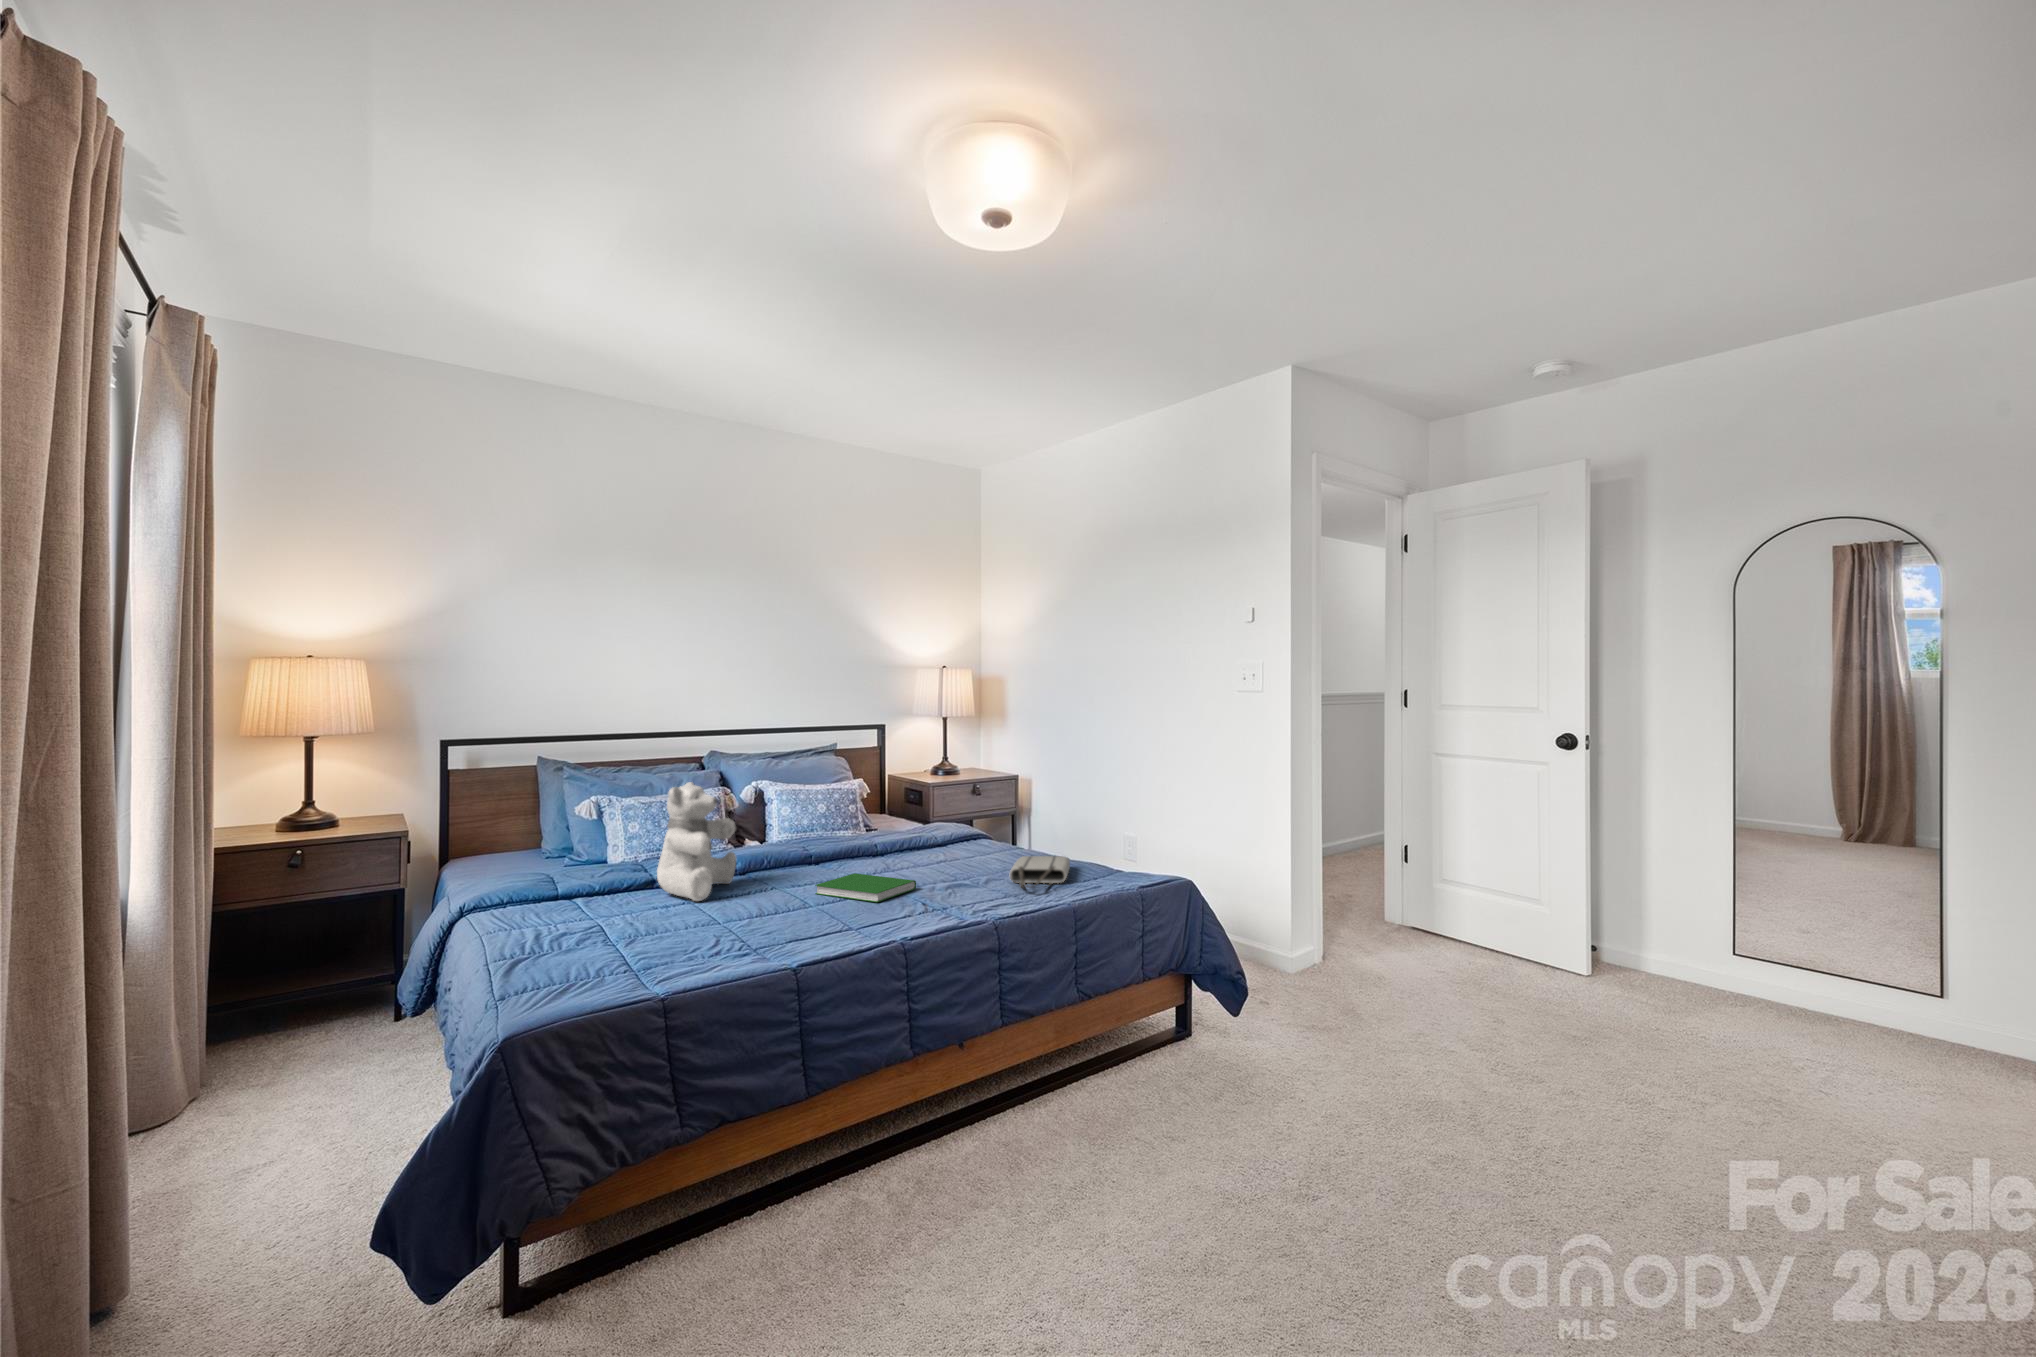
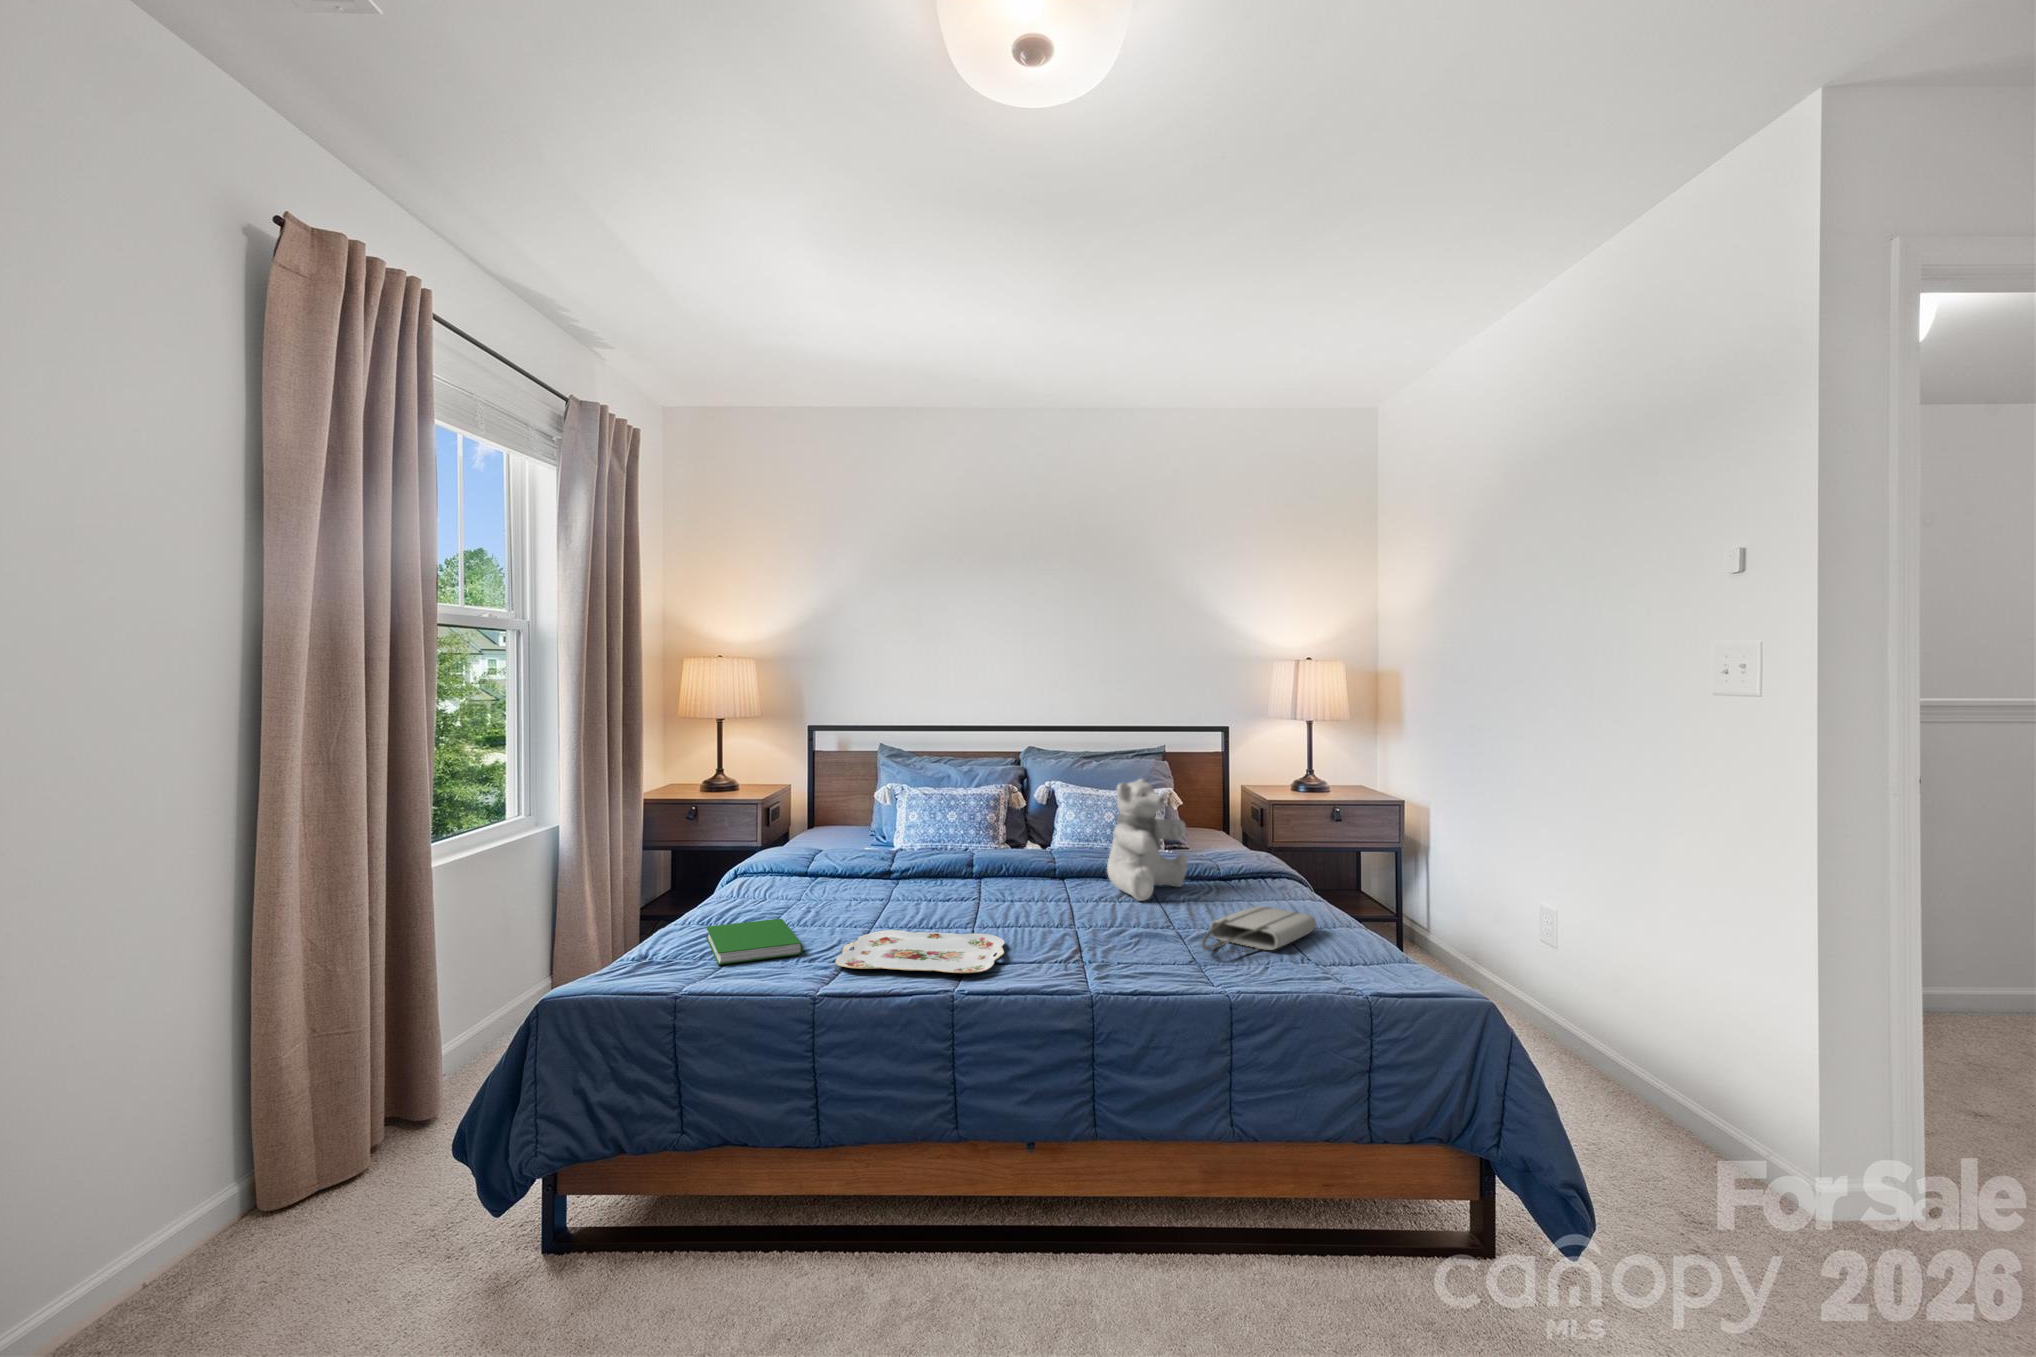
teddy bear: present [657,782,736,901] -> present [1107,779,1187,901]
hardcover book: present [815,873,916,902] -> present [706,919,803,965]
serving tray: none [742,907,897,949] -> present [836,930,1005,973]

